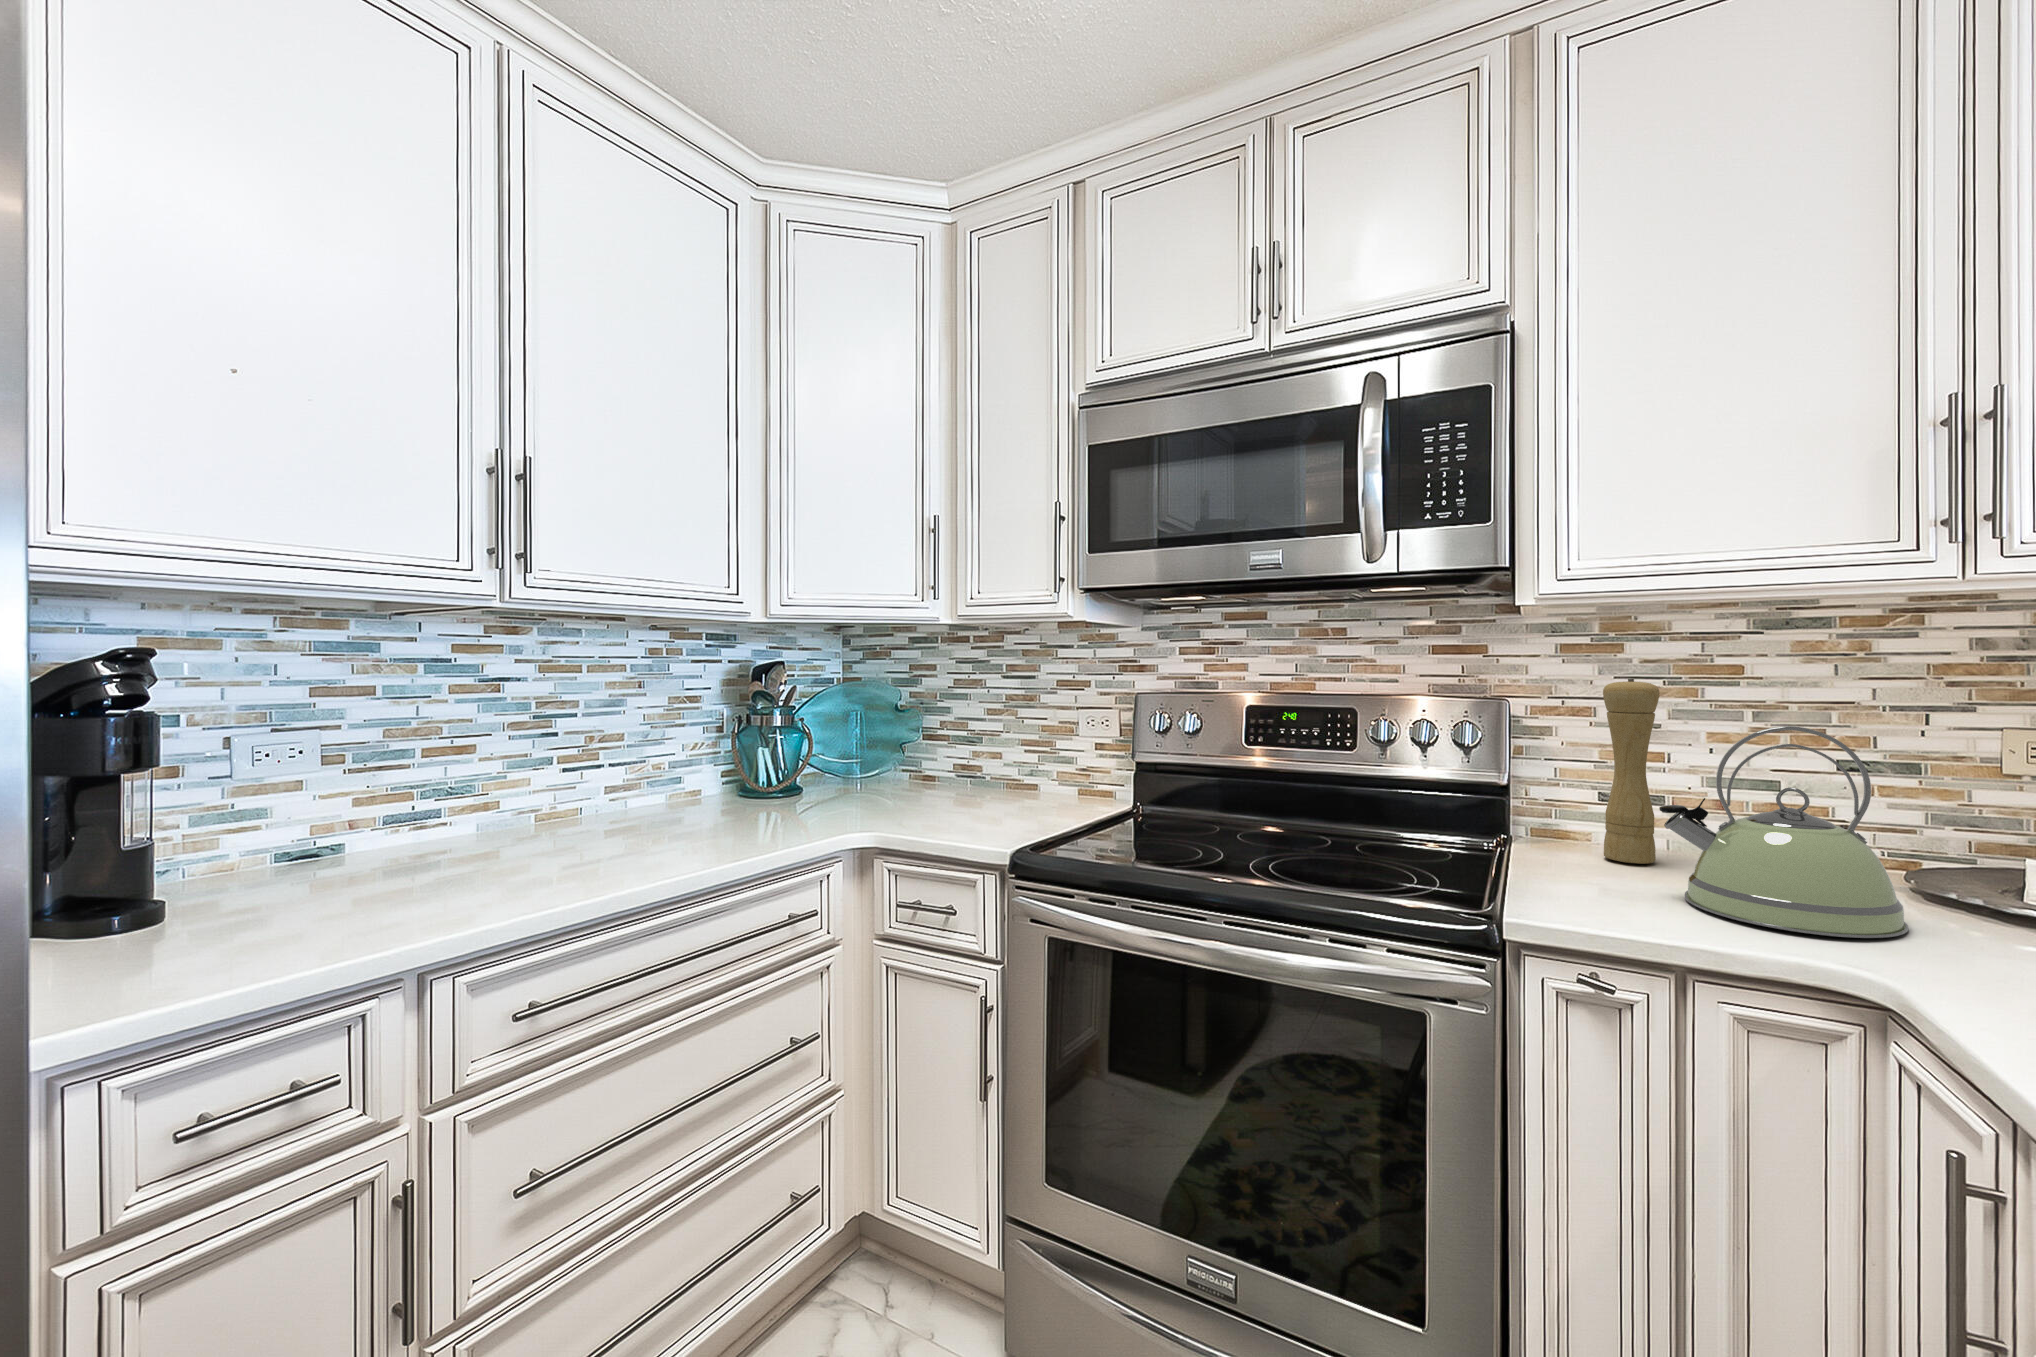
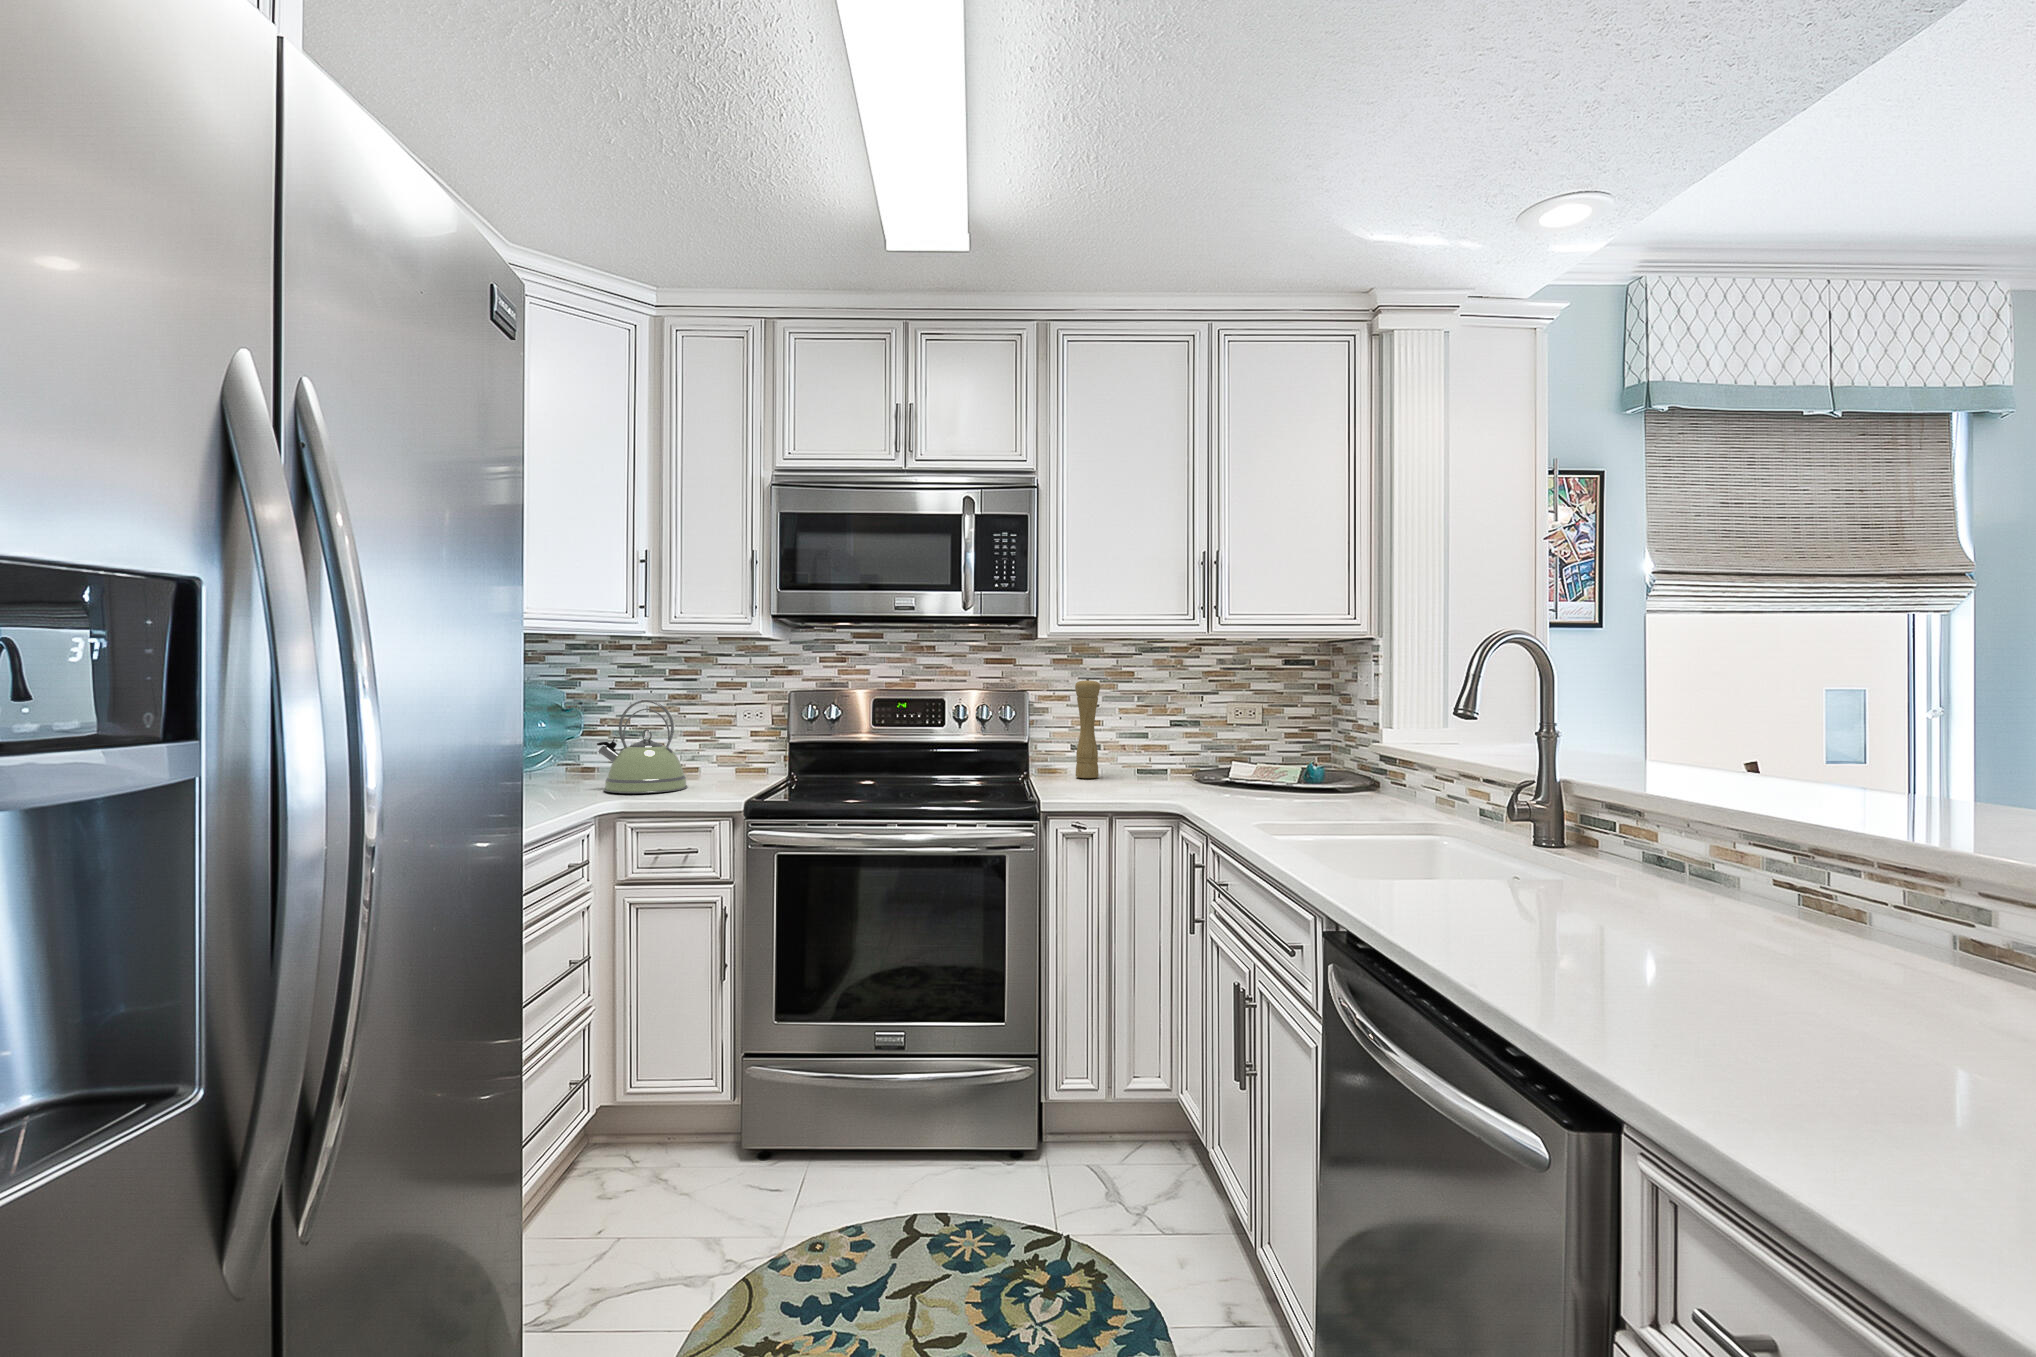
kettle: present [1659,726,1908,938] -> present [597,700,688,793]

